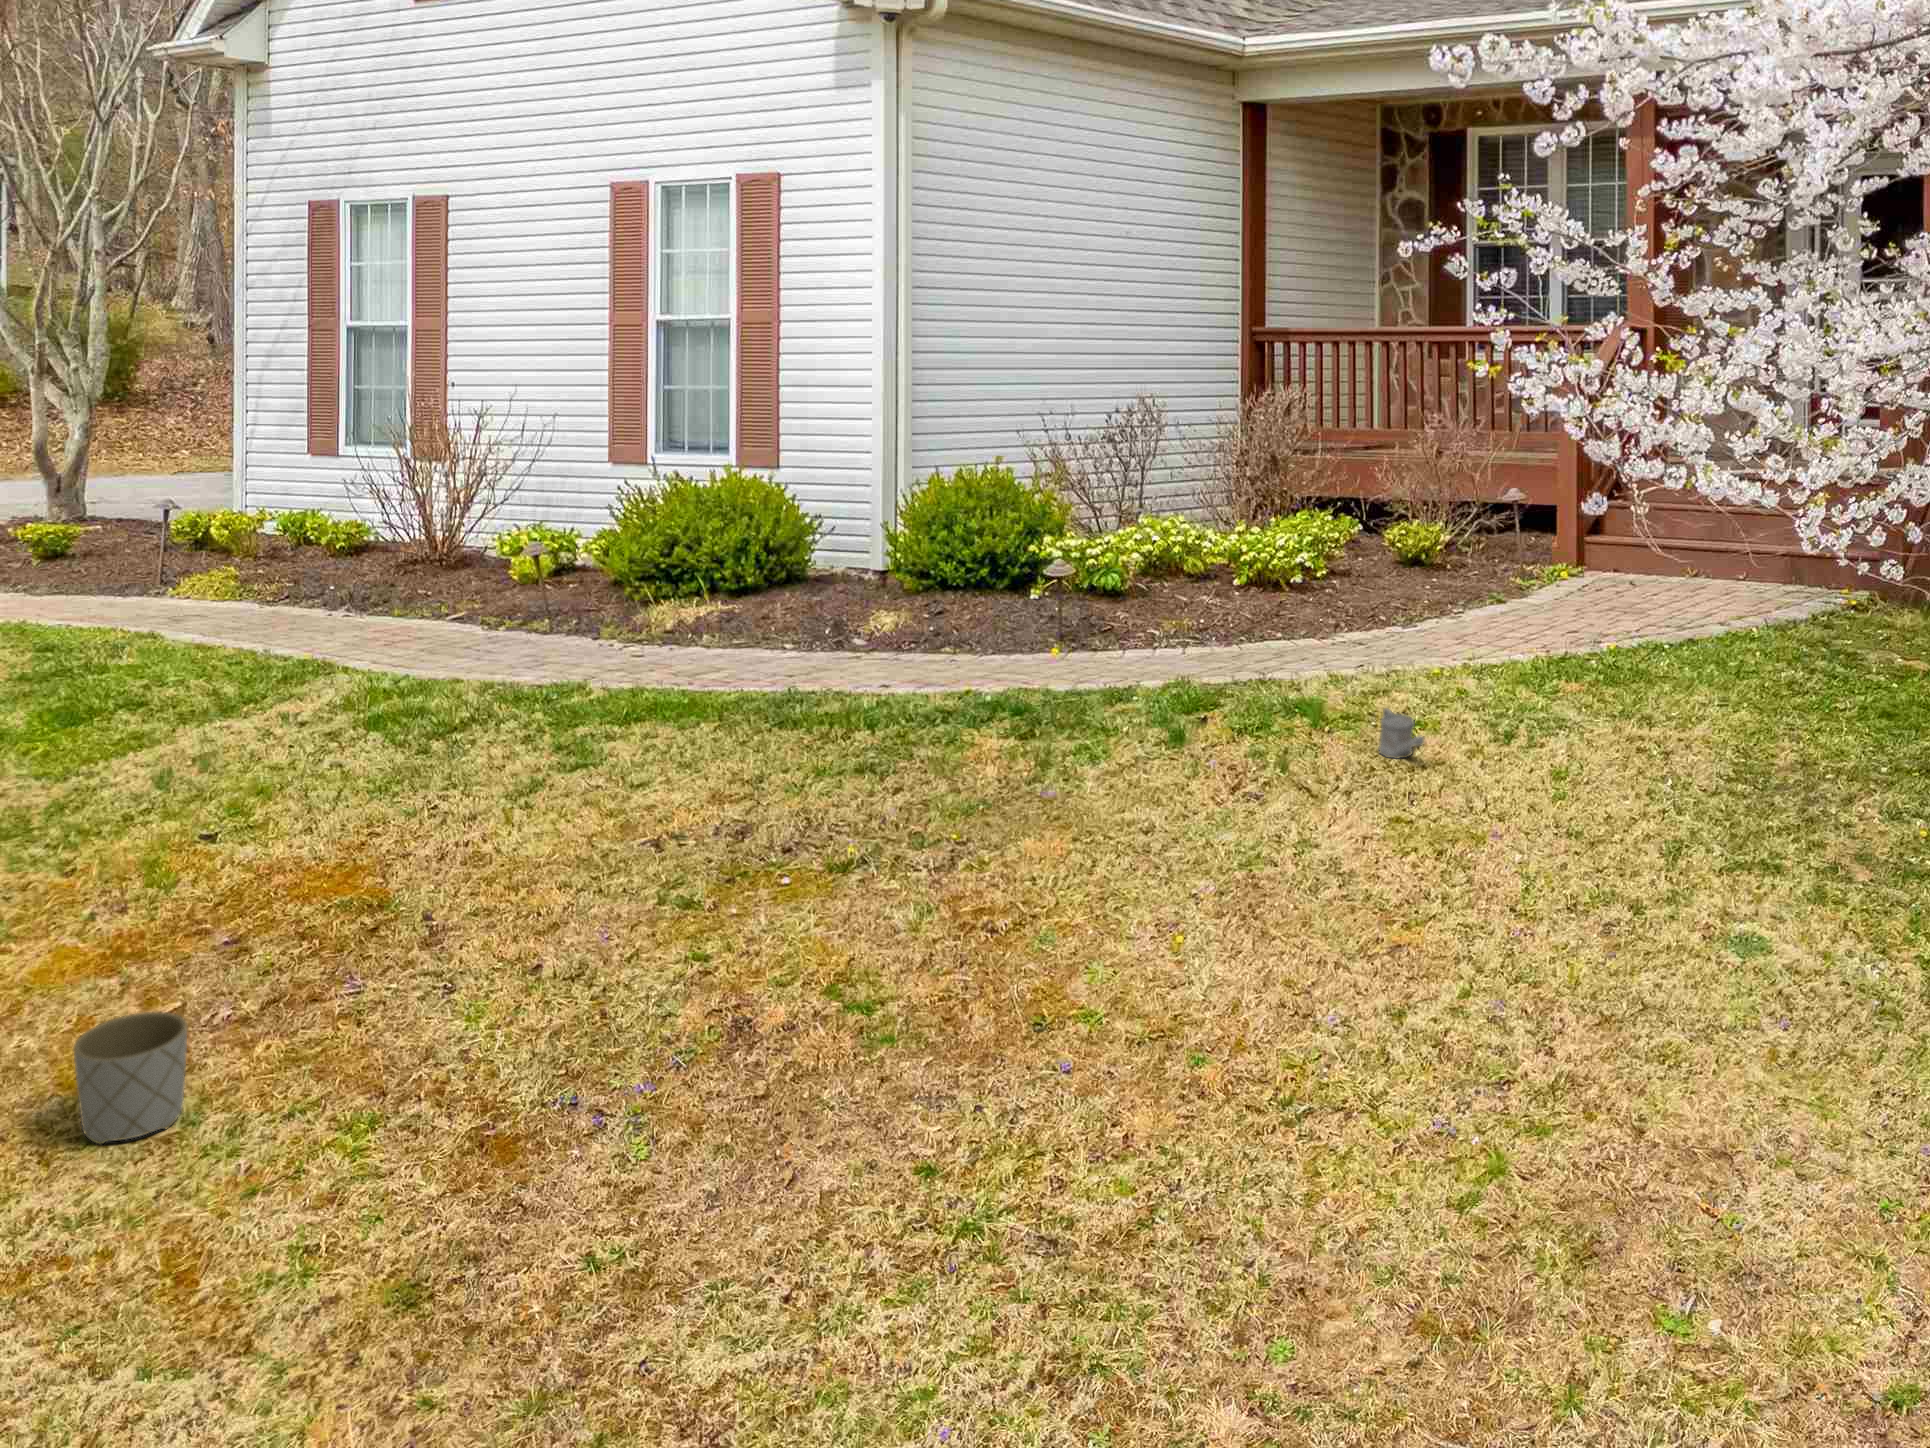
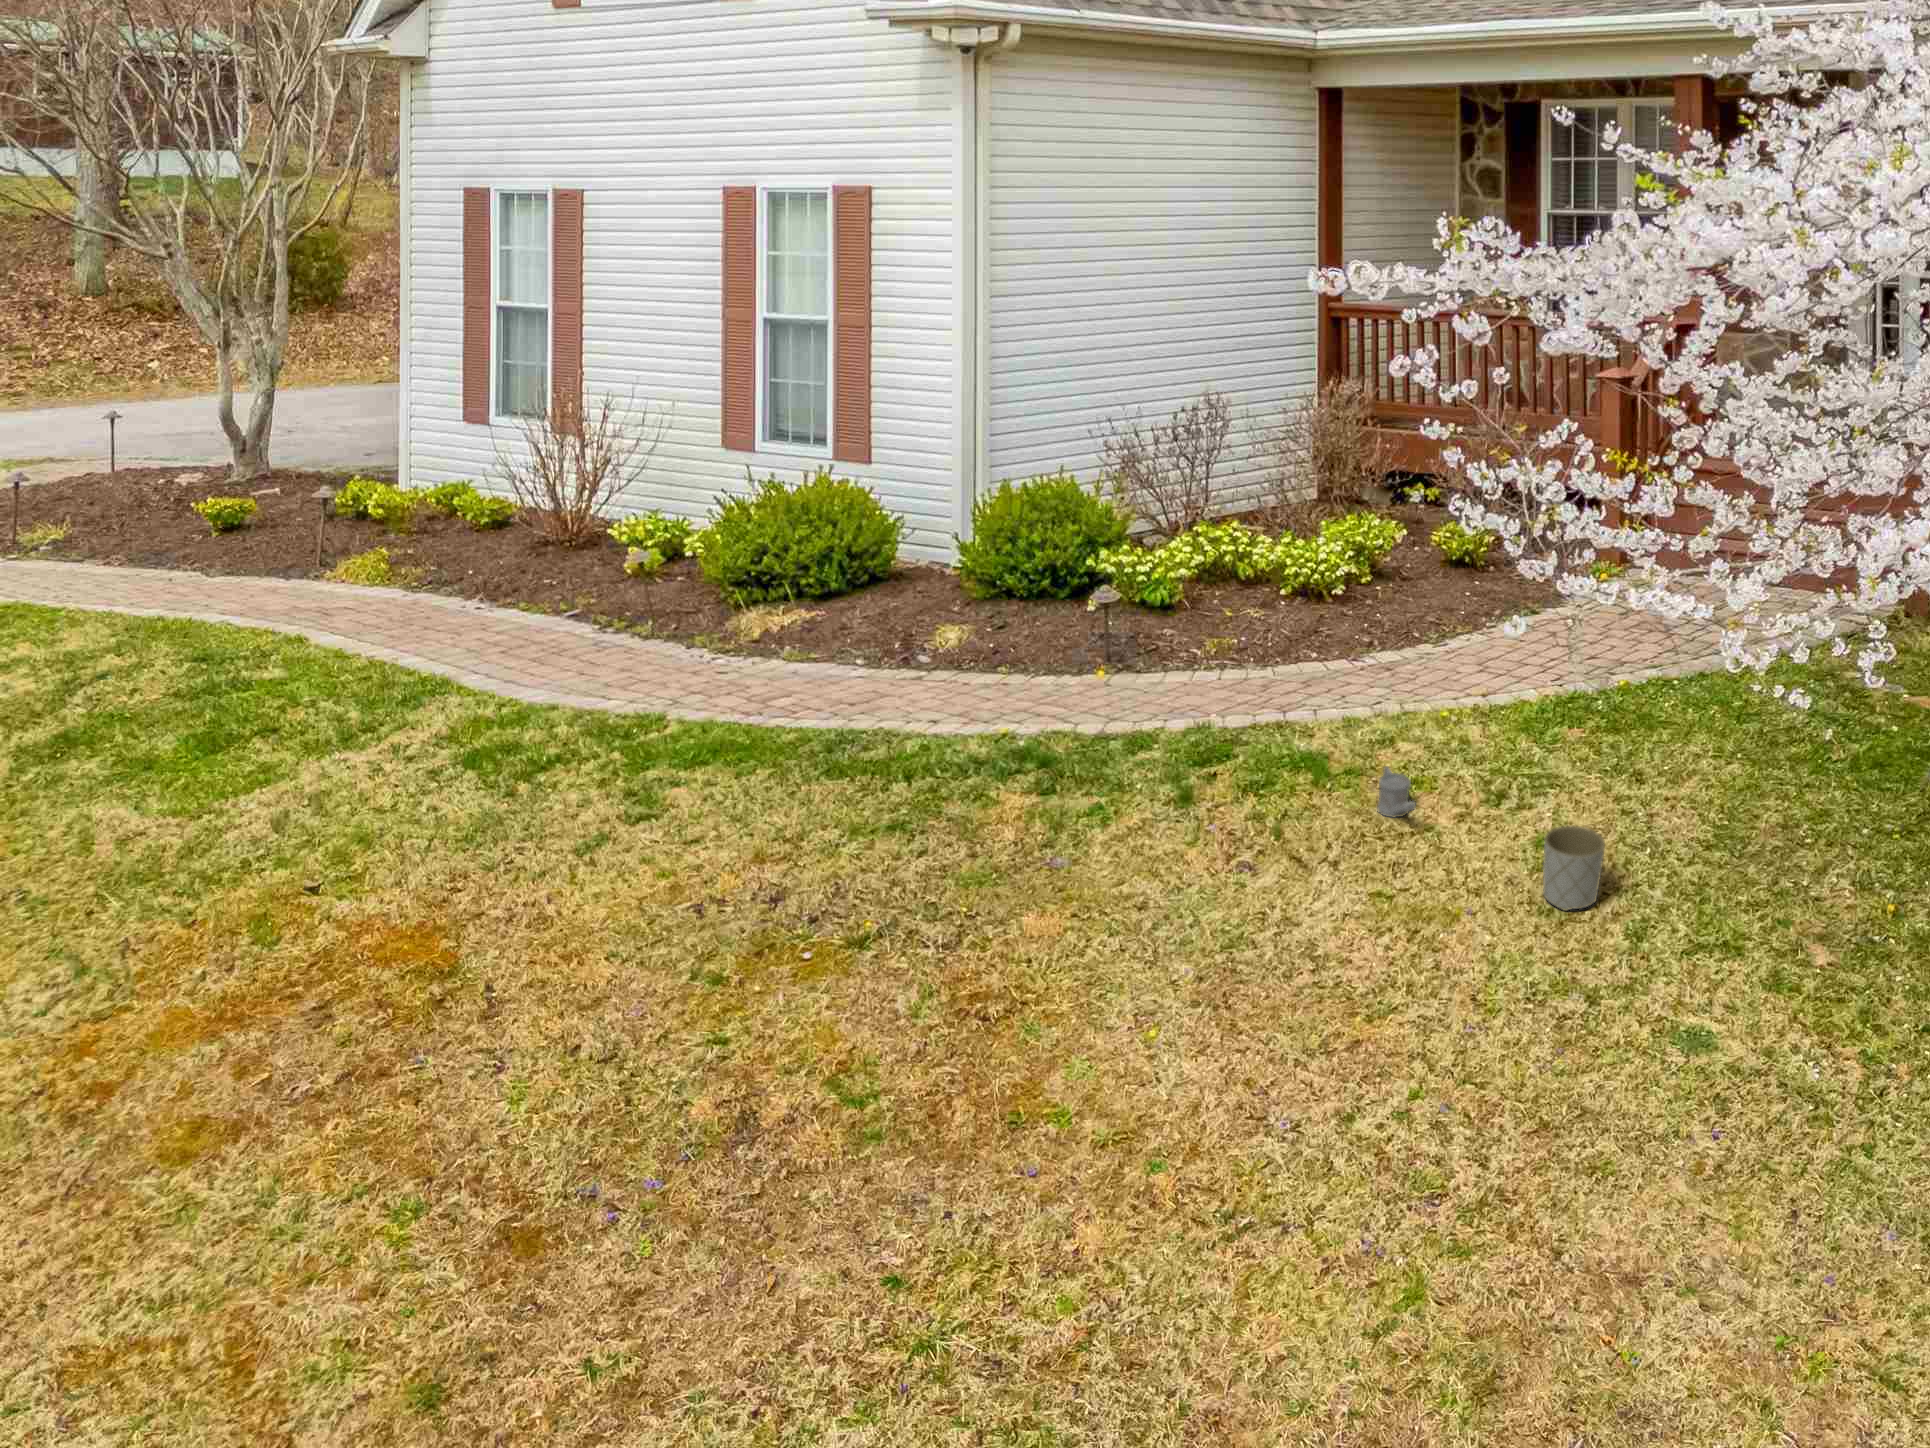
planter: present [74,1012,187,1144] -> present [1543,825,1605,911]

